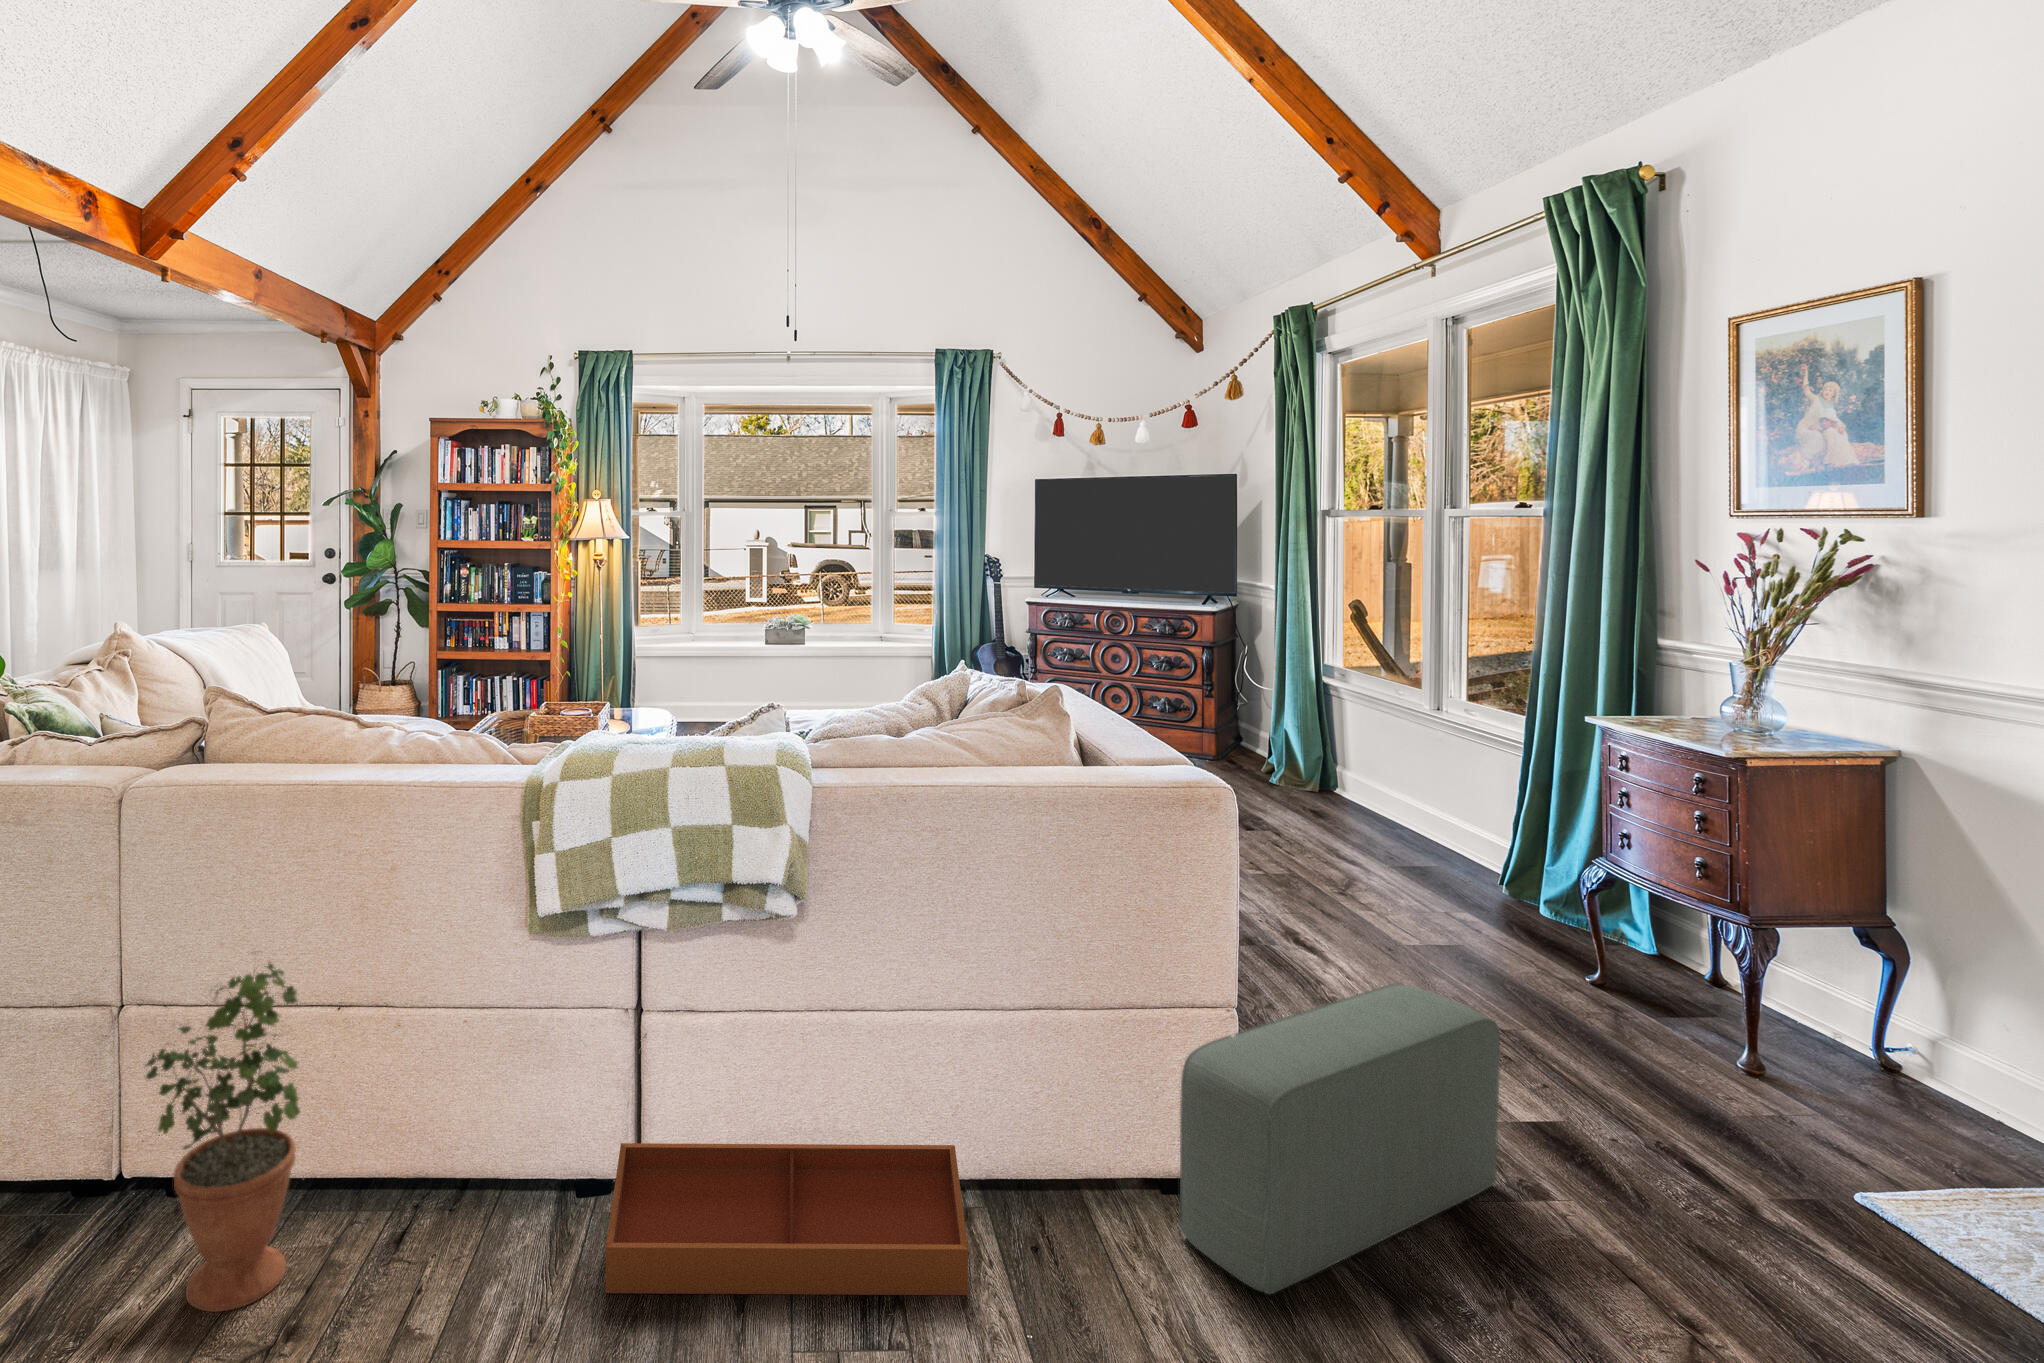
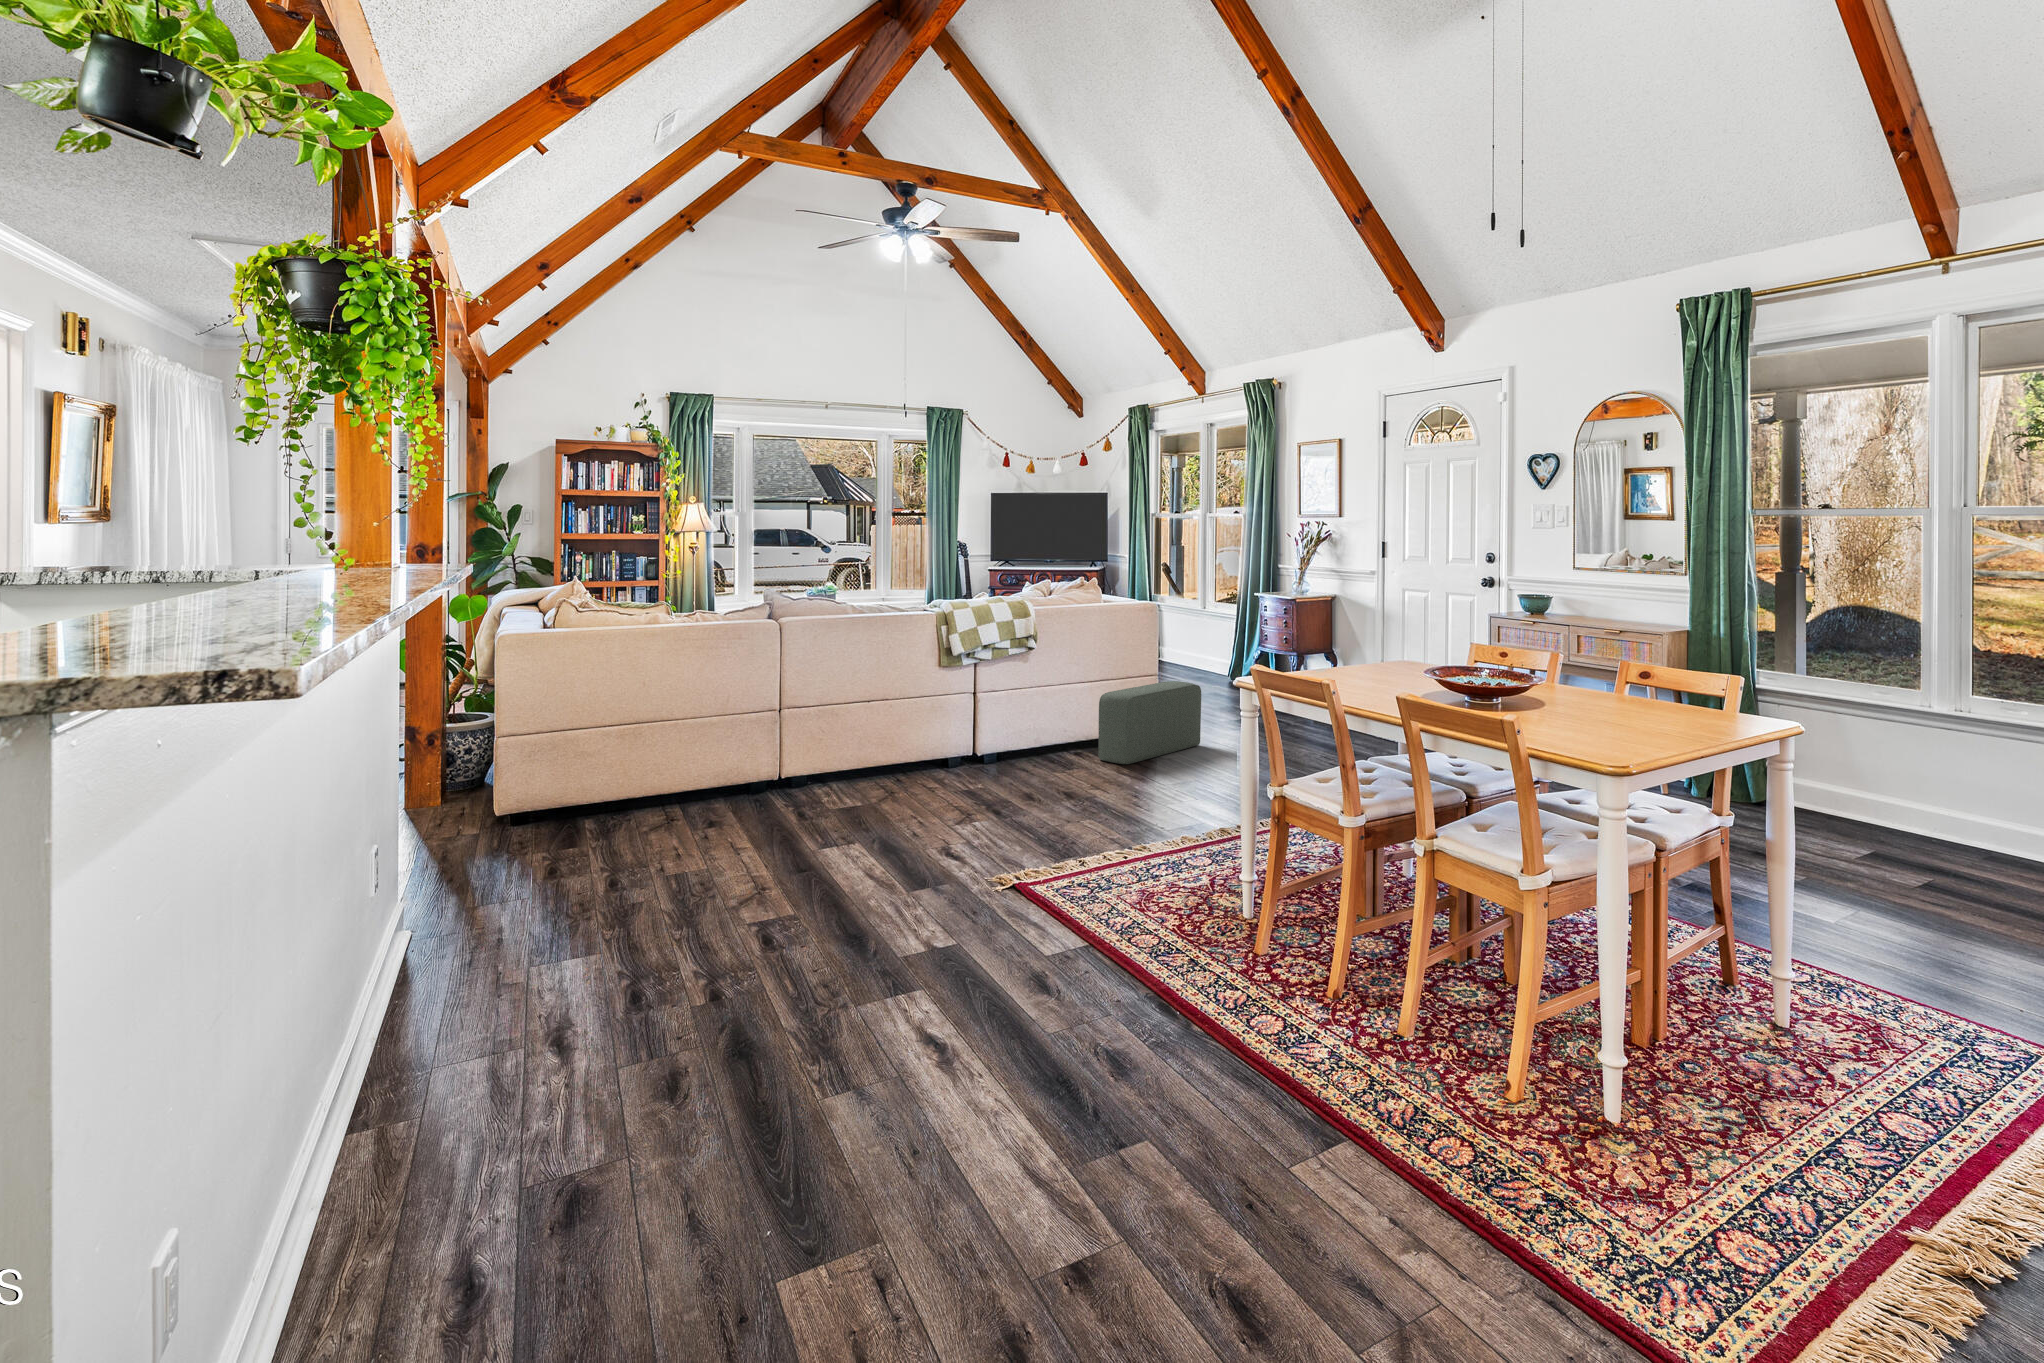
potted plant: present [146,953,300,1312] -> none [731,671,787,798]
storage bin: present [606,1143,968,1295] -> none [900,734,1032,783]

